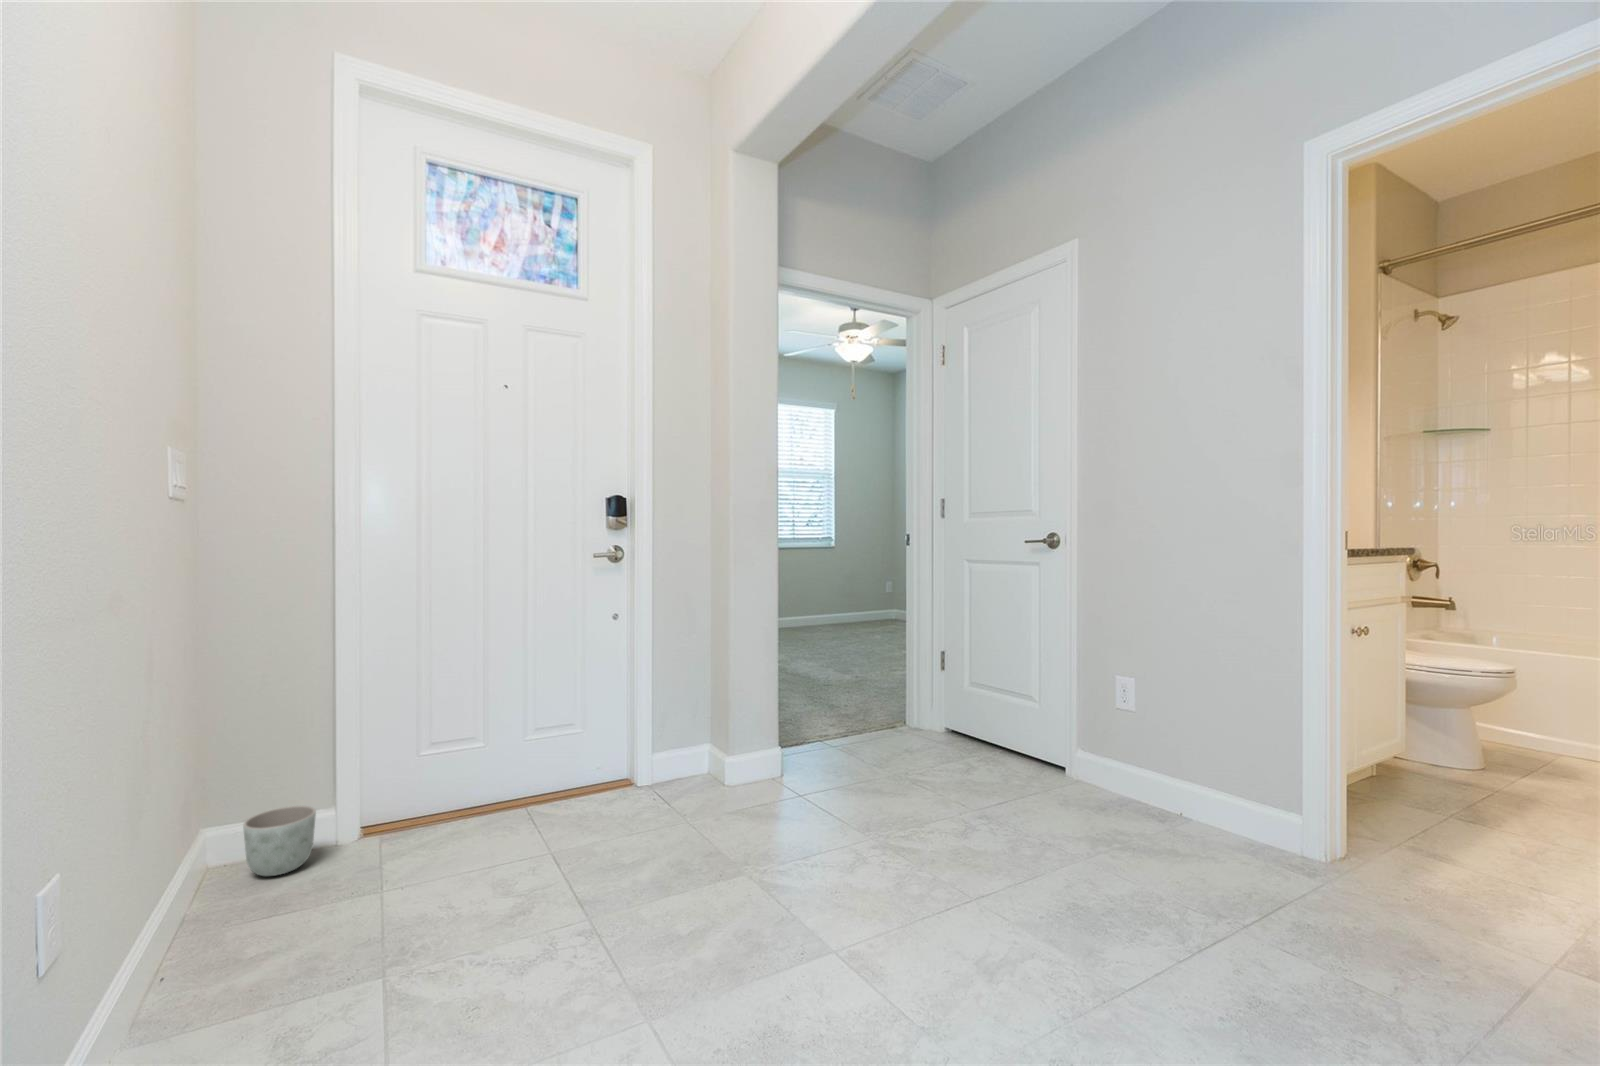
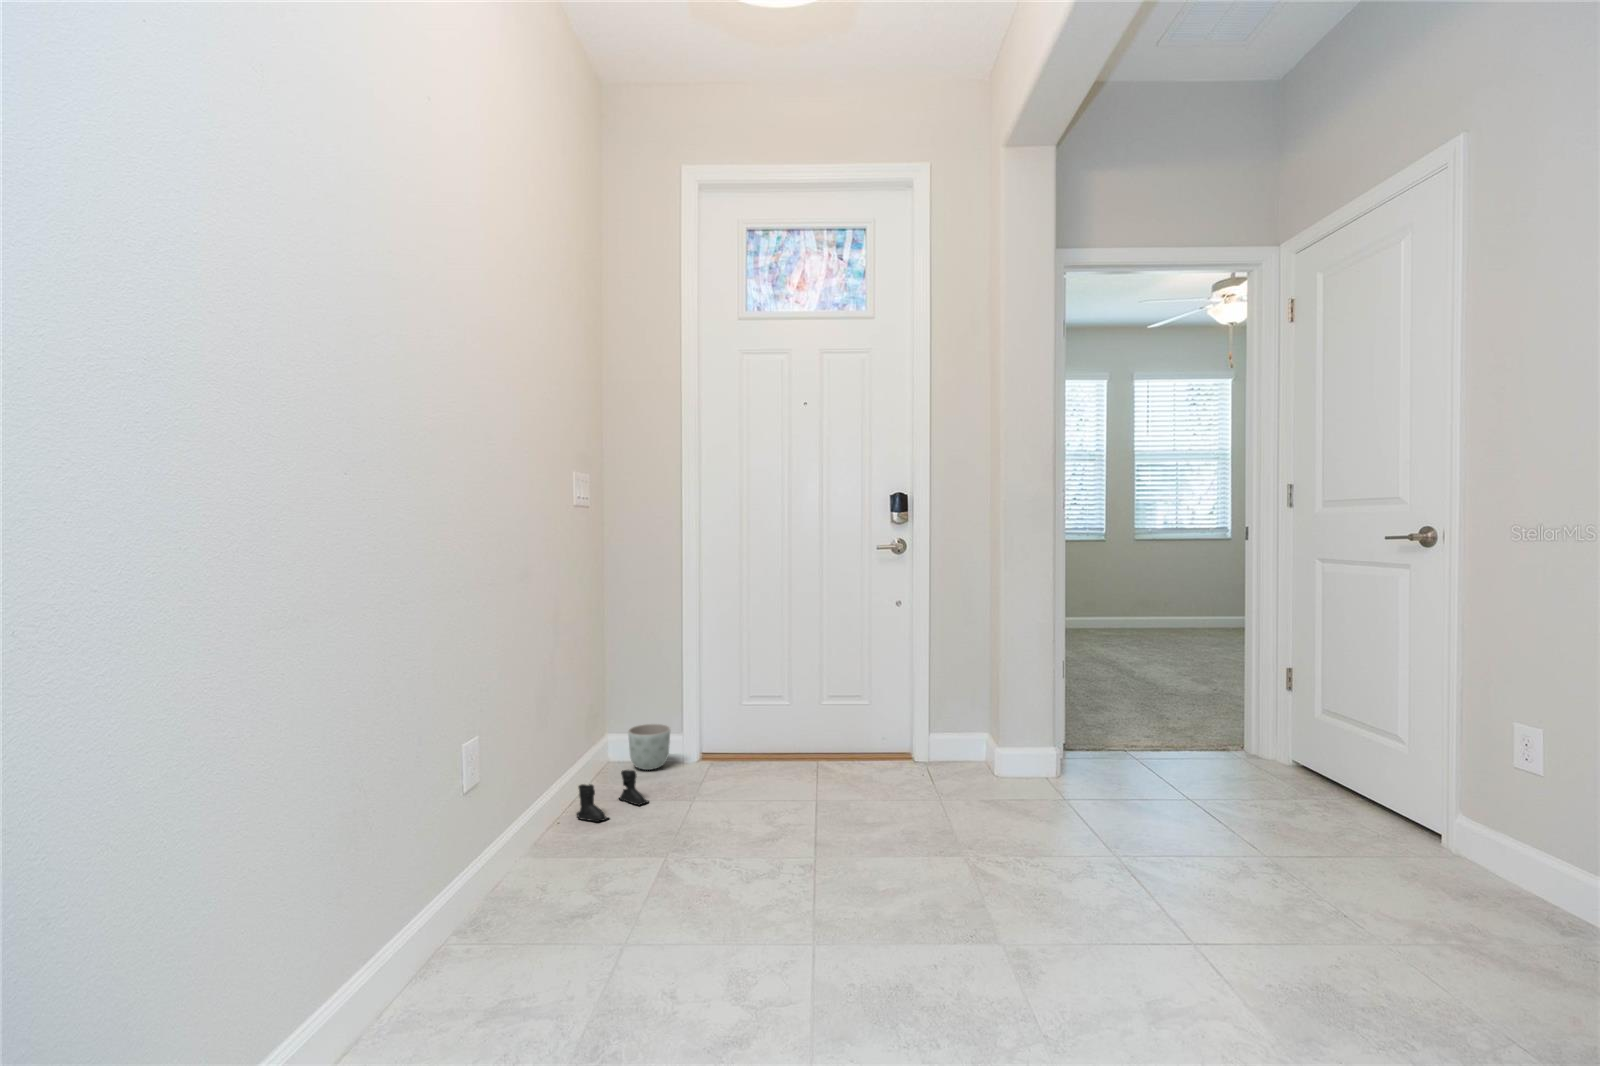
boots: none [173,883,303,985] -> present [577,770,648,822]

